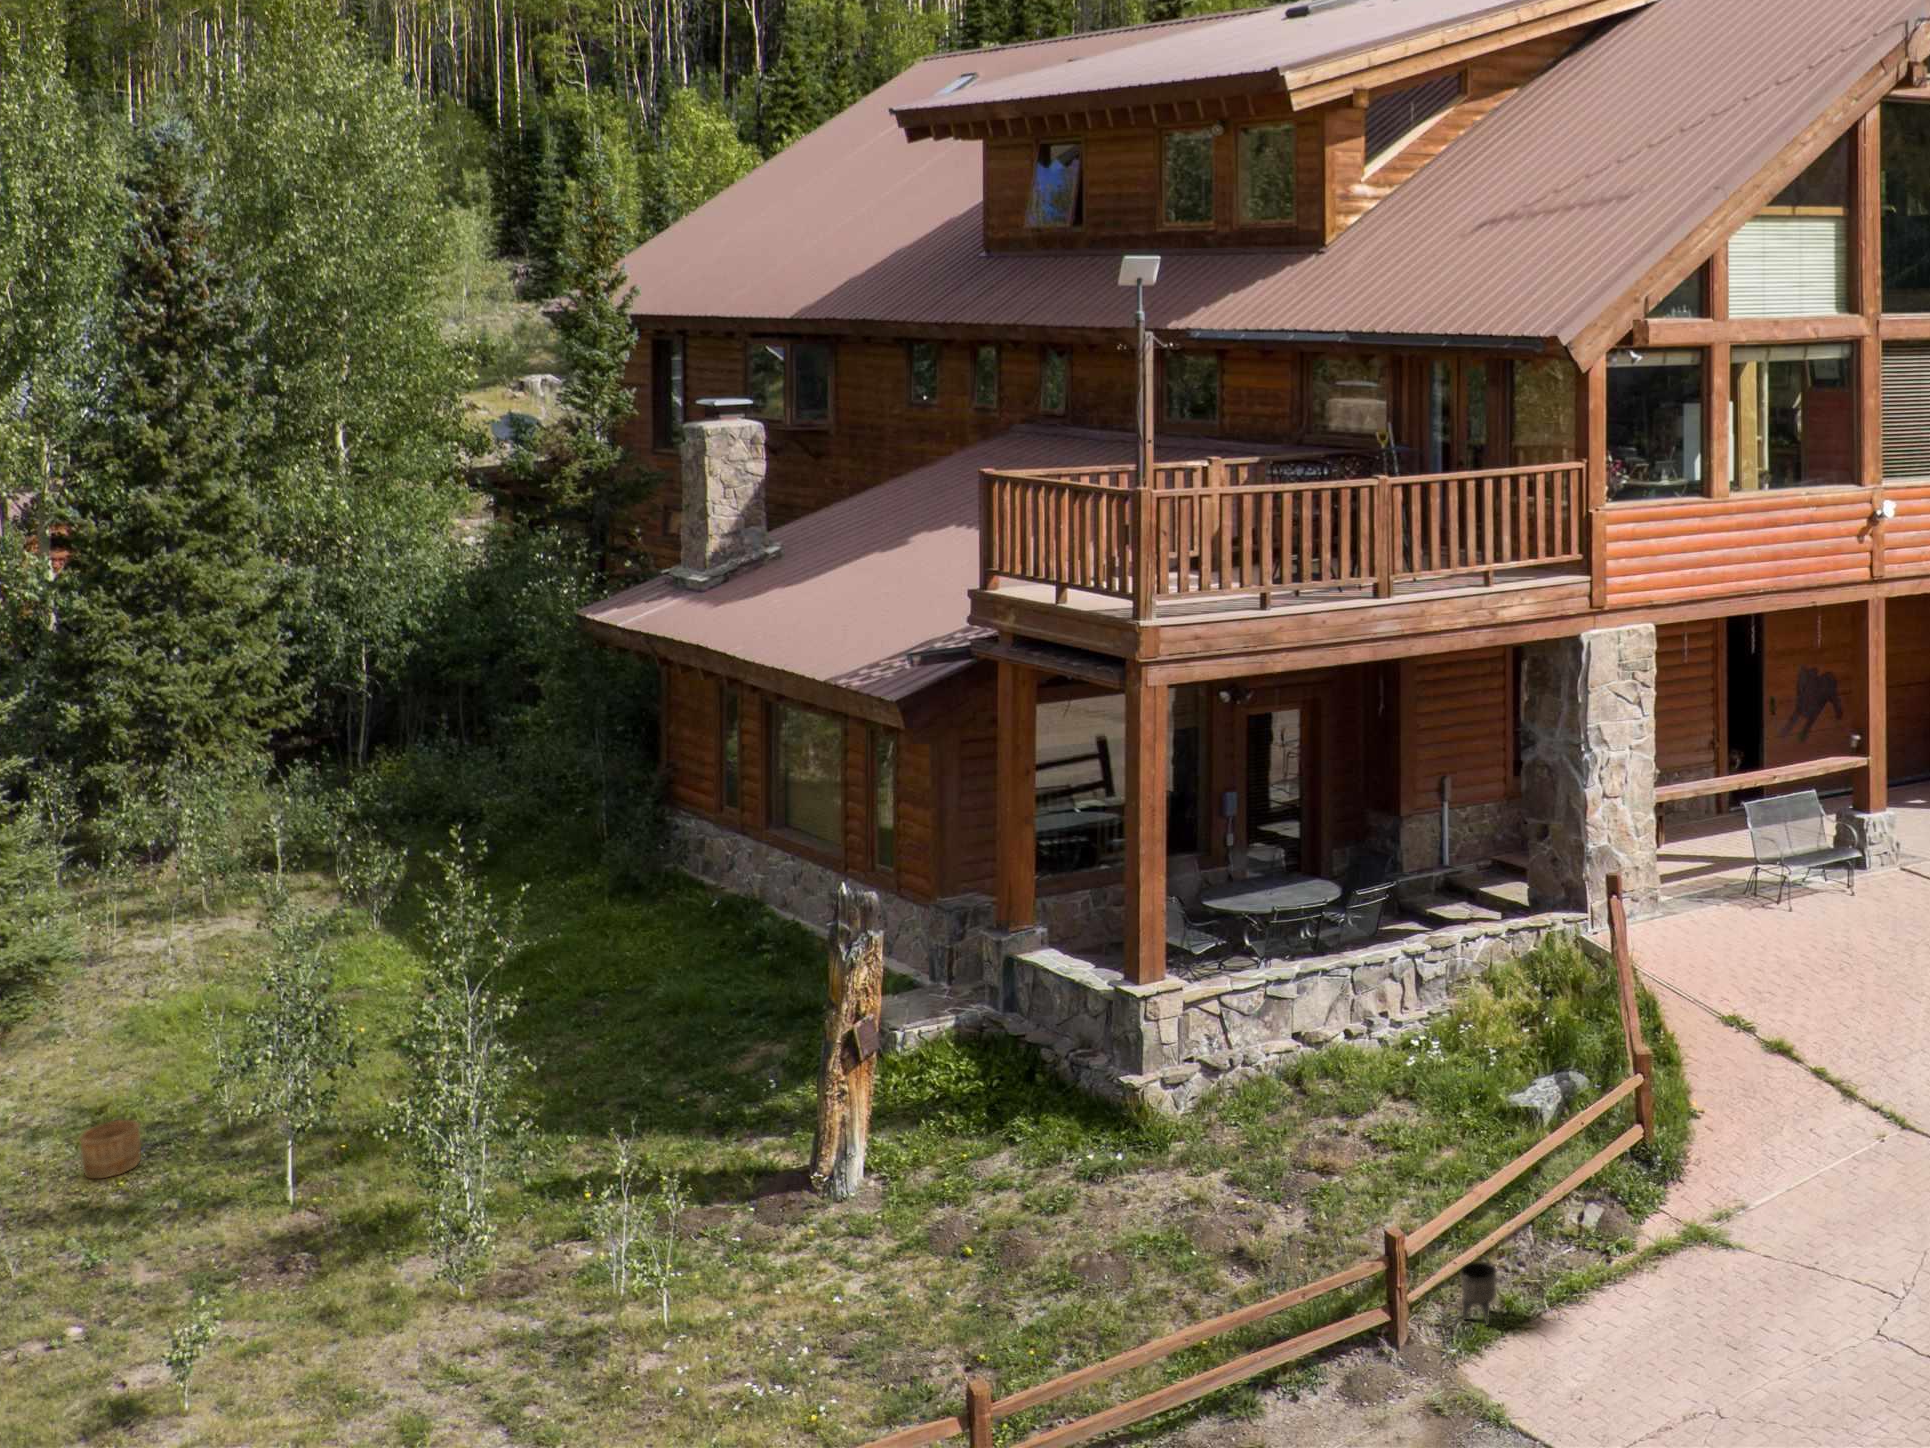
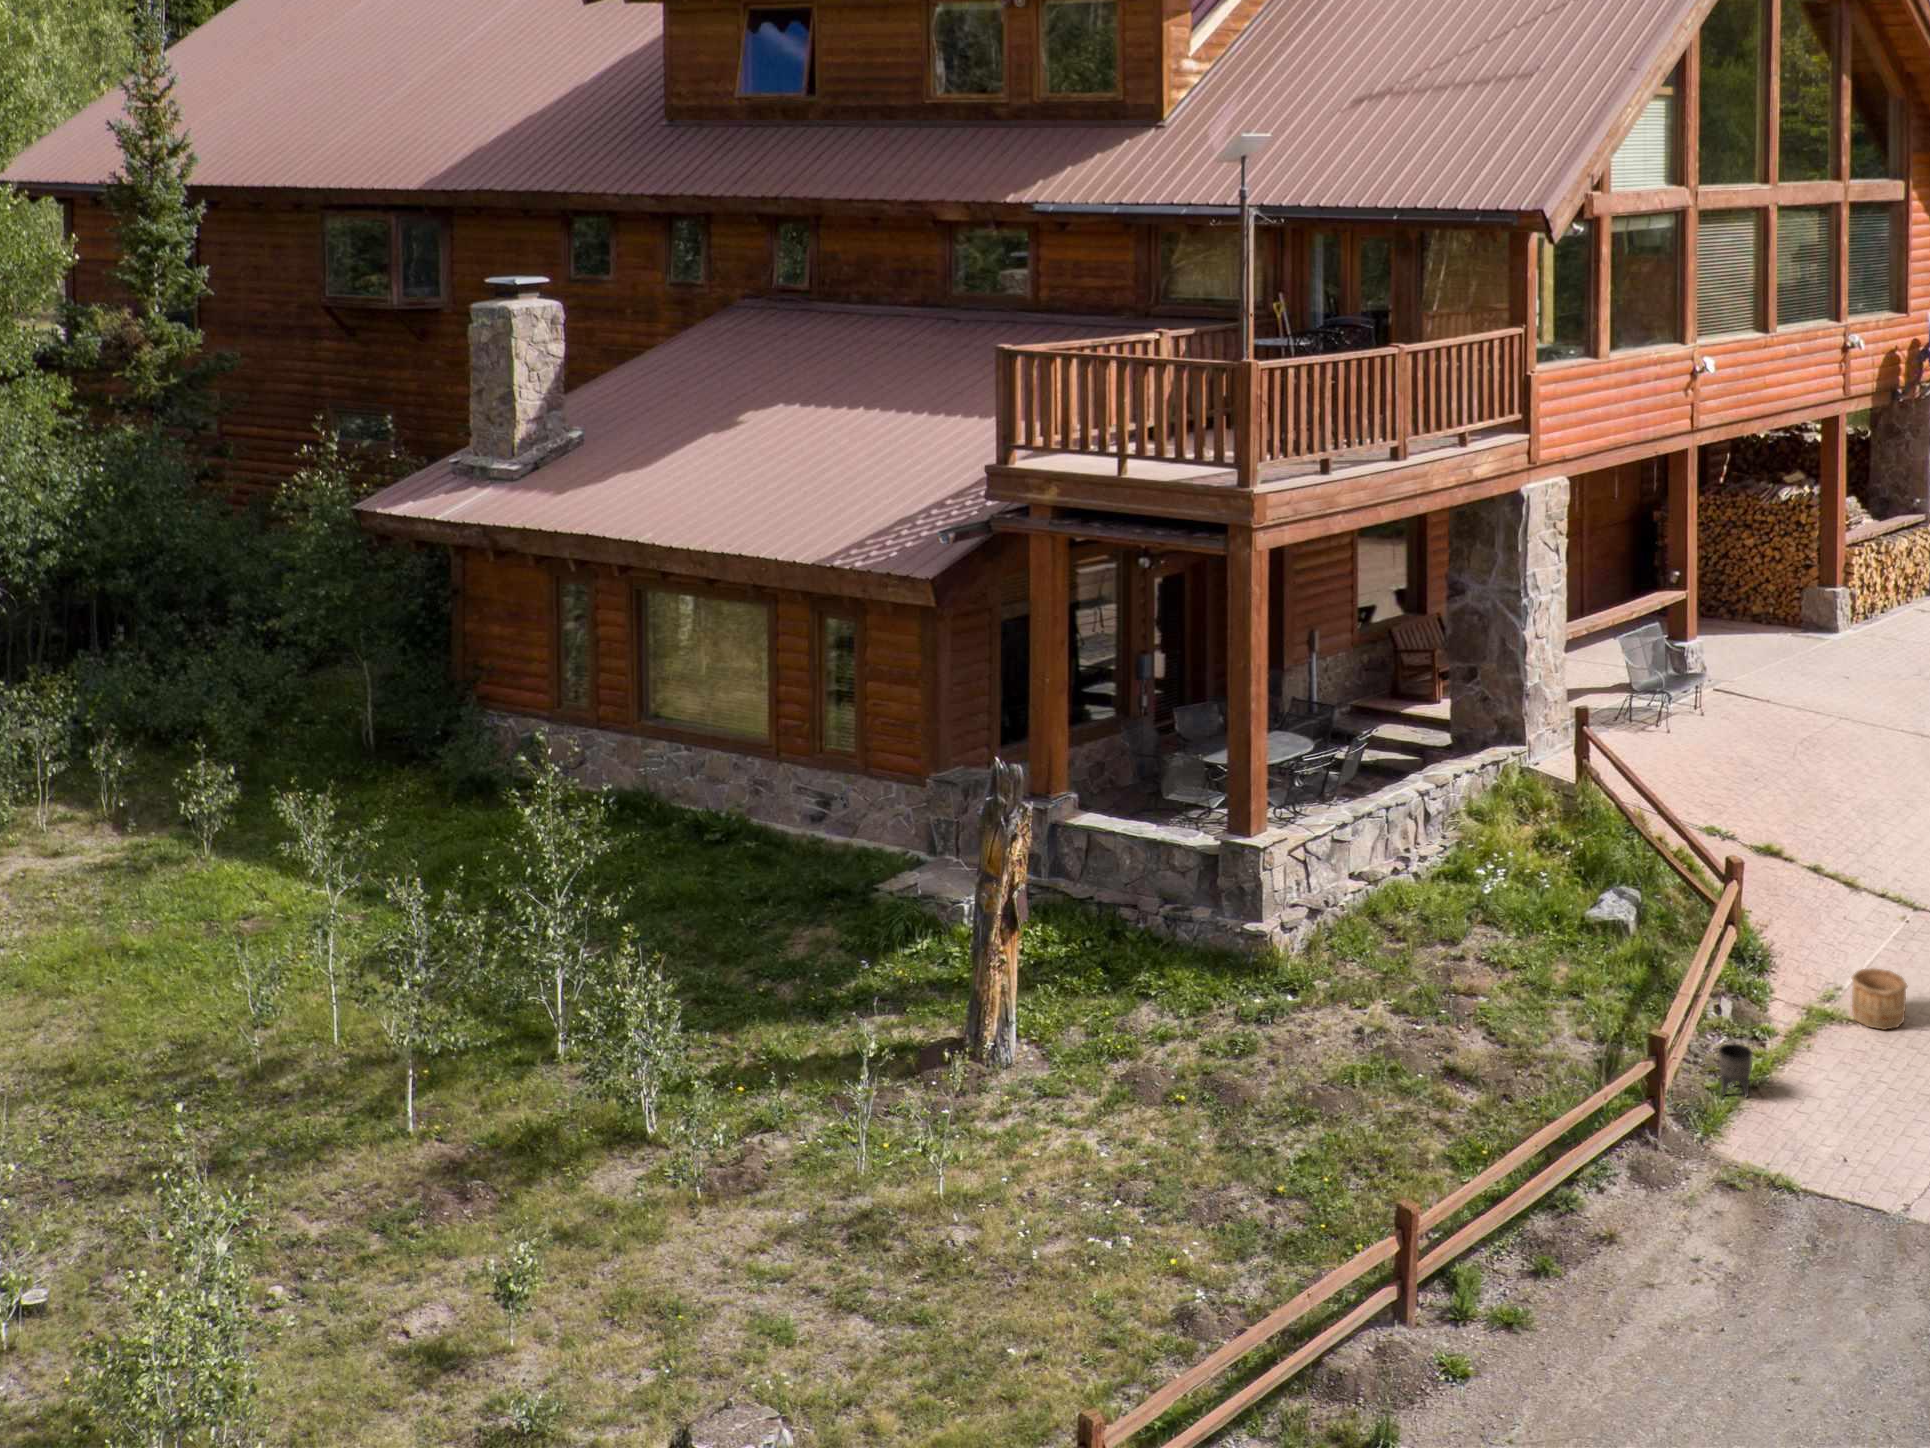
wooden bucket: present [79,1120,141,1179] -> present [1852,968,1907,1030]

